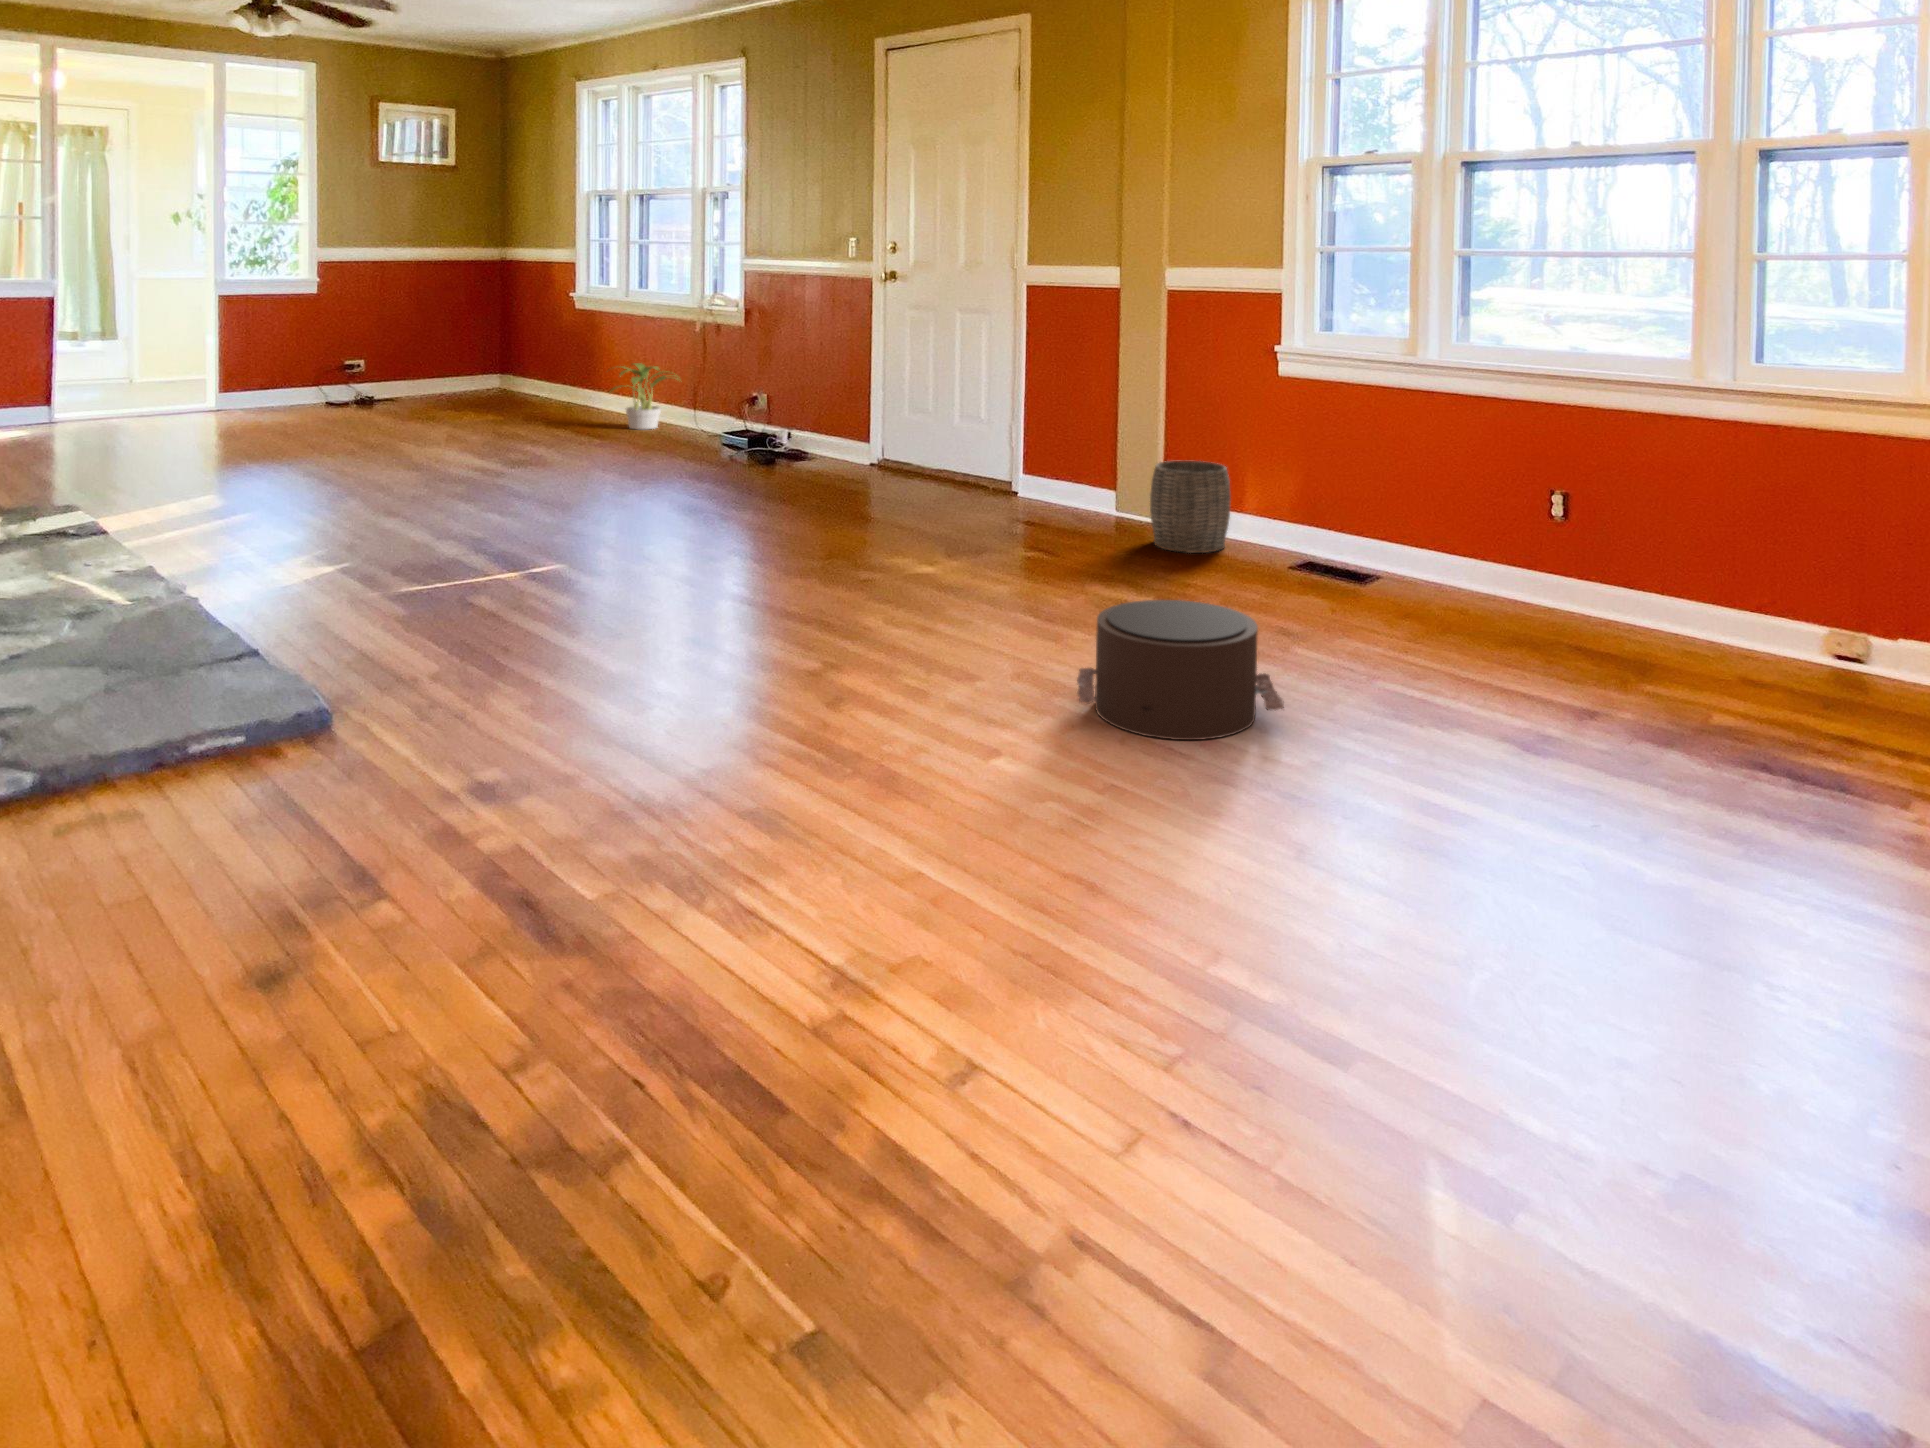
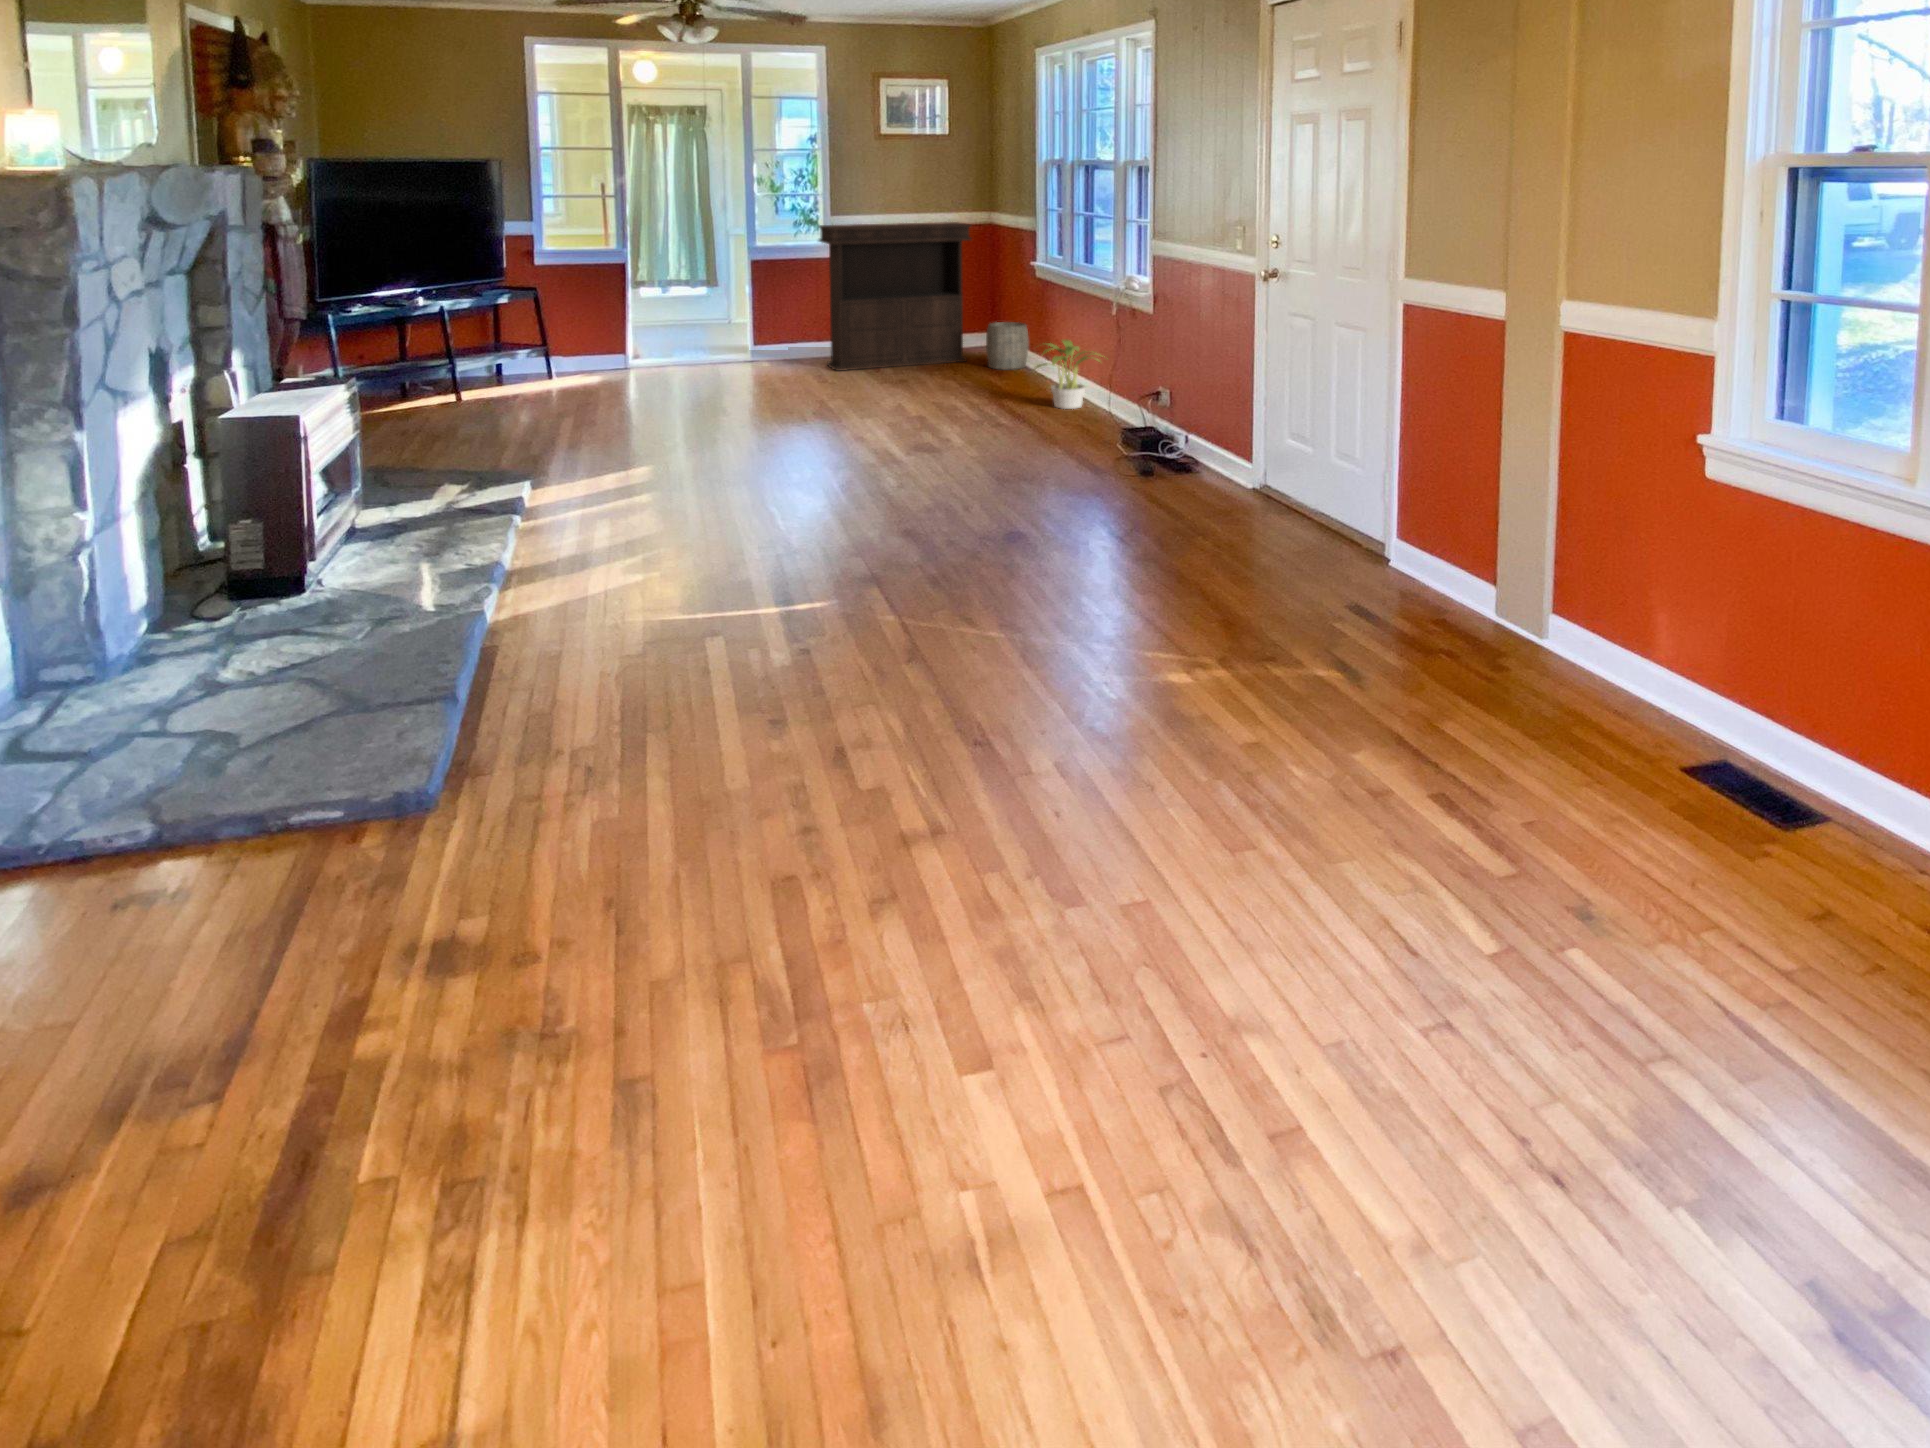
console table: none [321,255,500,415] -> present [819,222,971,371]
woven basket: present [1150,461,1231,553] -> present [986,322,1029,370]
pouf: present [1077,600,1284,740] -> none [1112,866,1436,1153]

